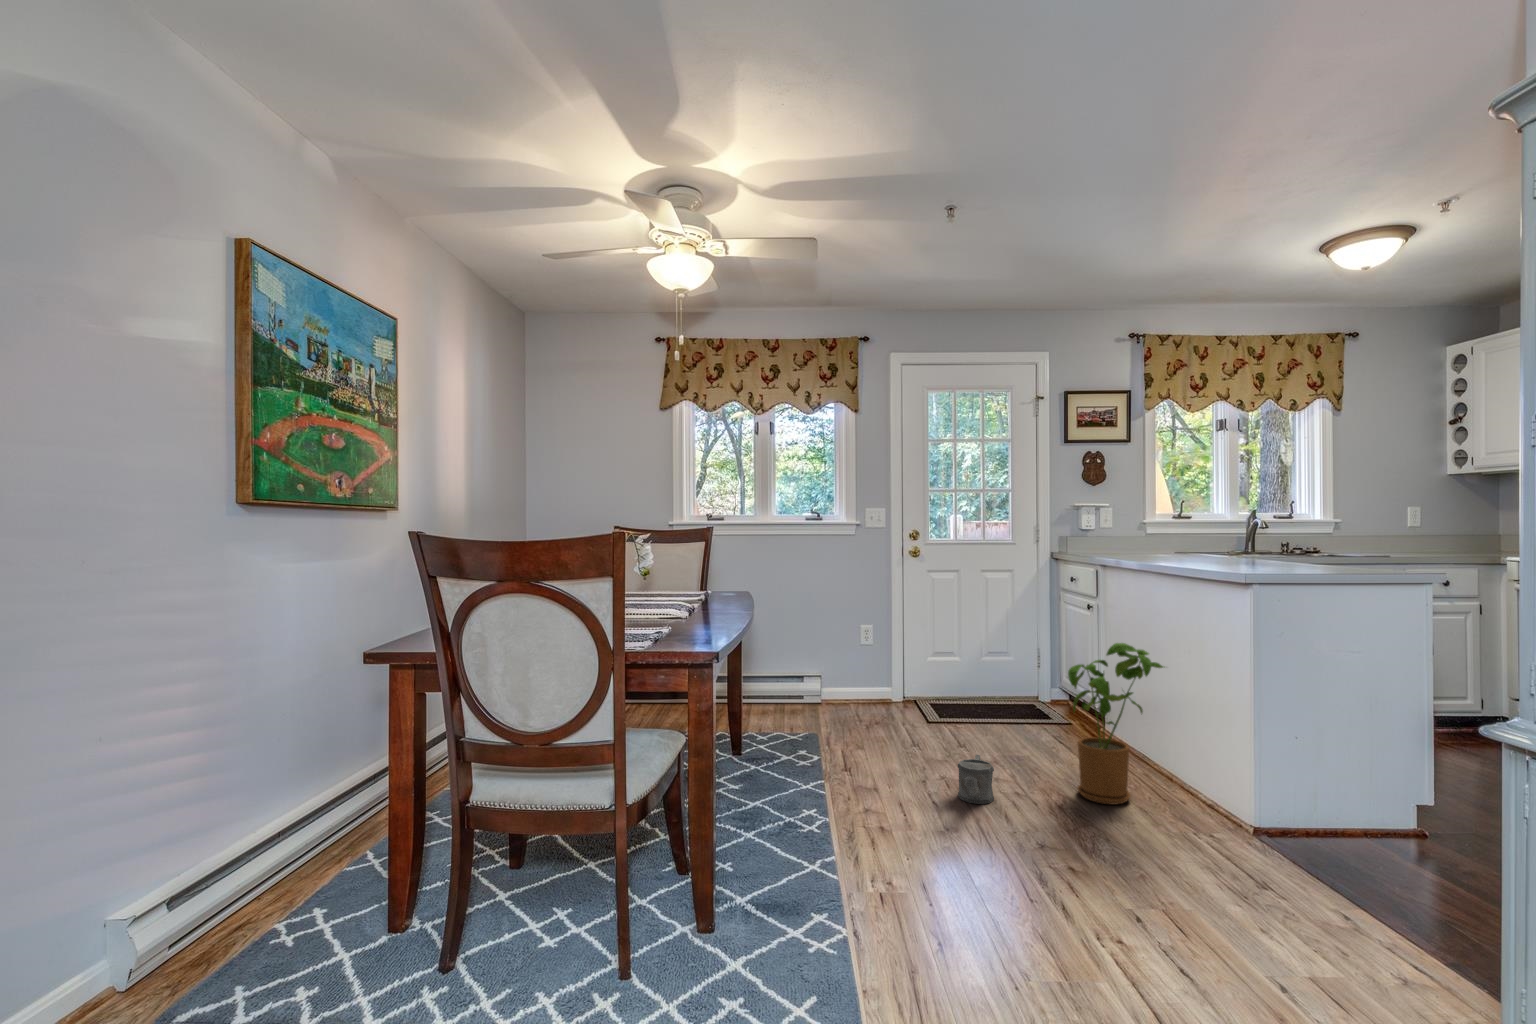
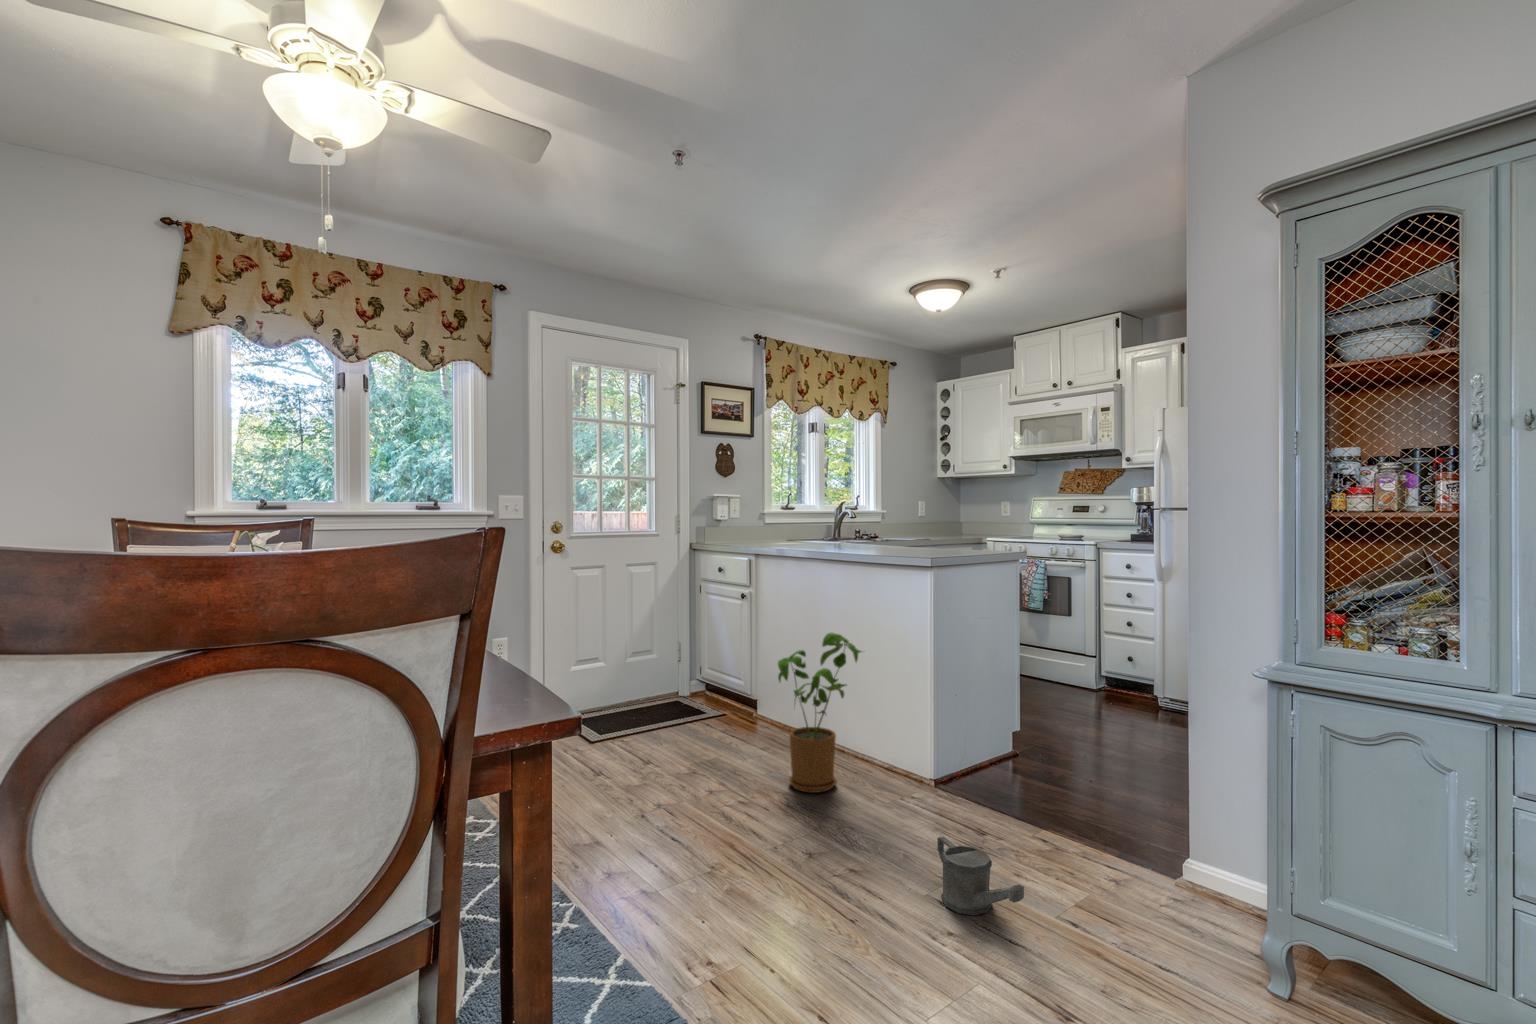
watering can: present [958,755,994,804] -> present [937,837,1024,915]

